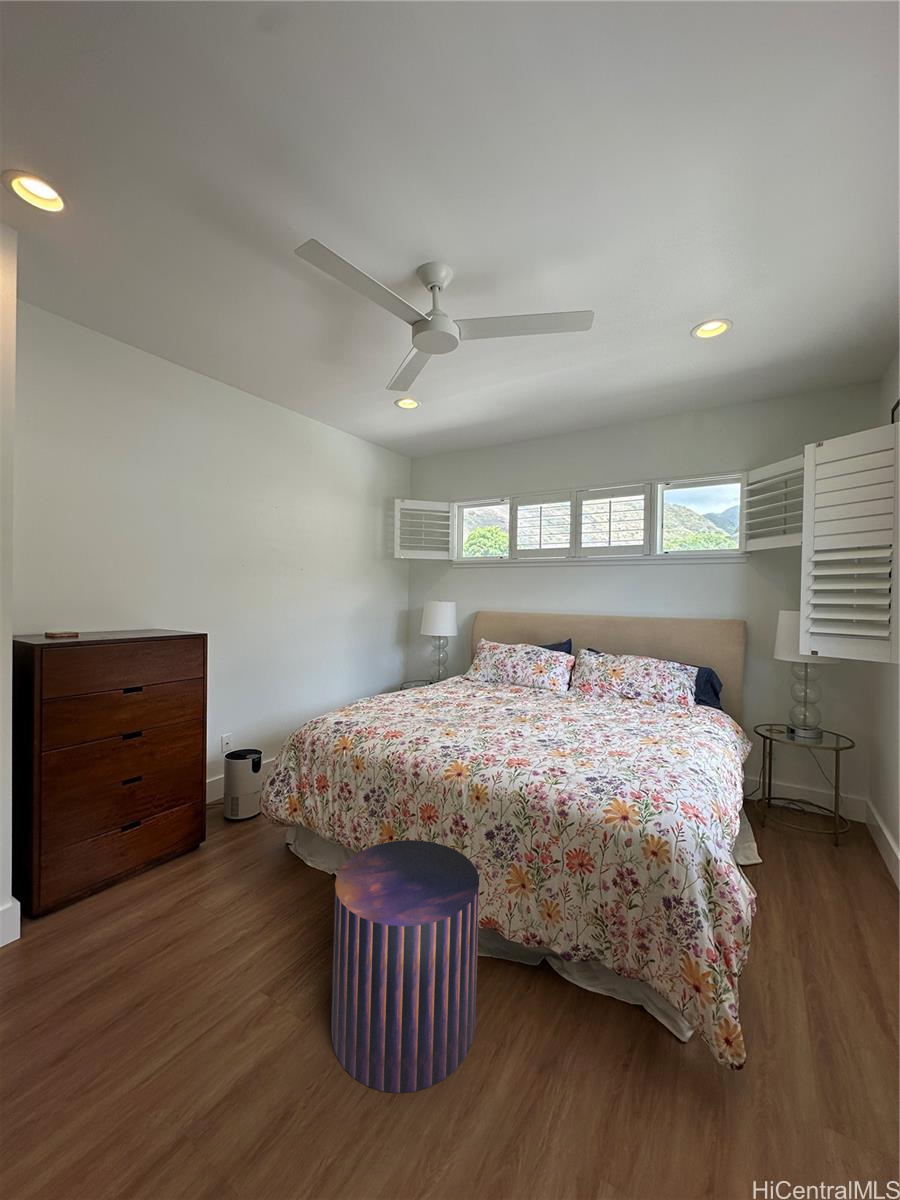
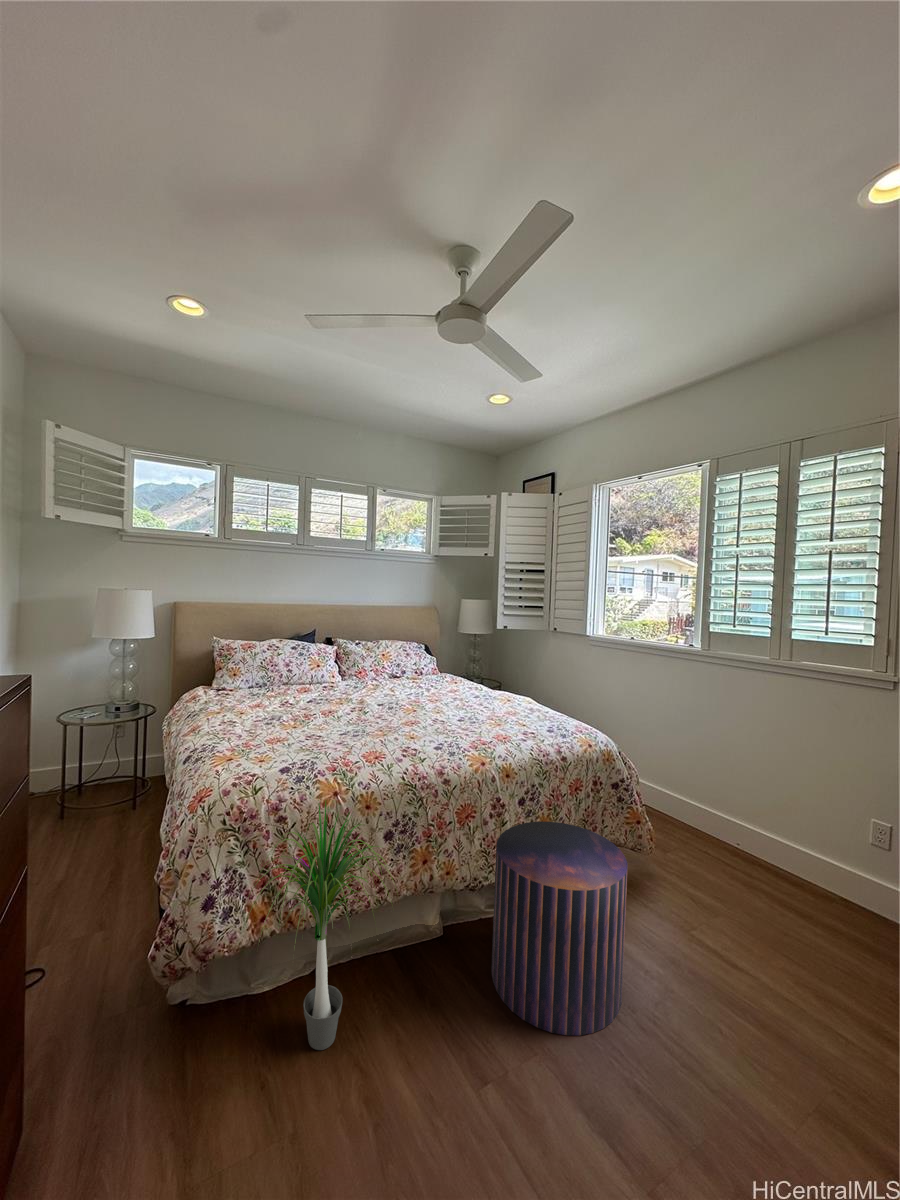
potted plant: none [228,735,341,909] -> present [250,803,393,1050]

